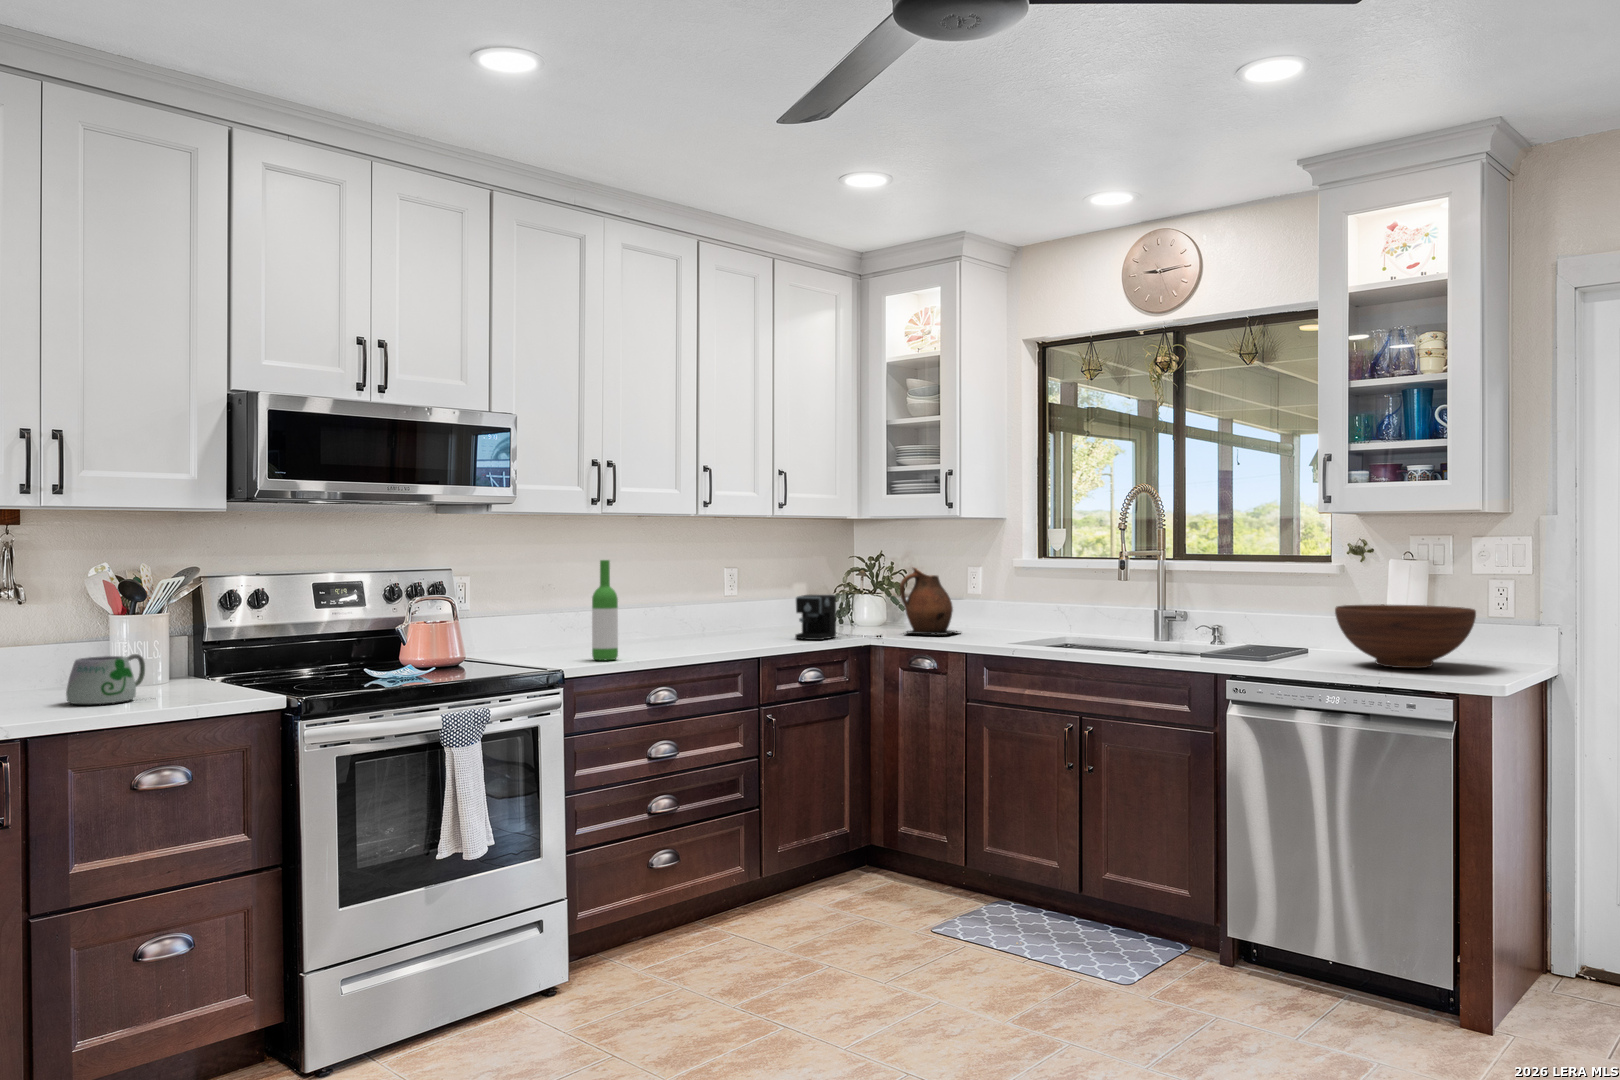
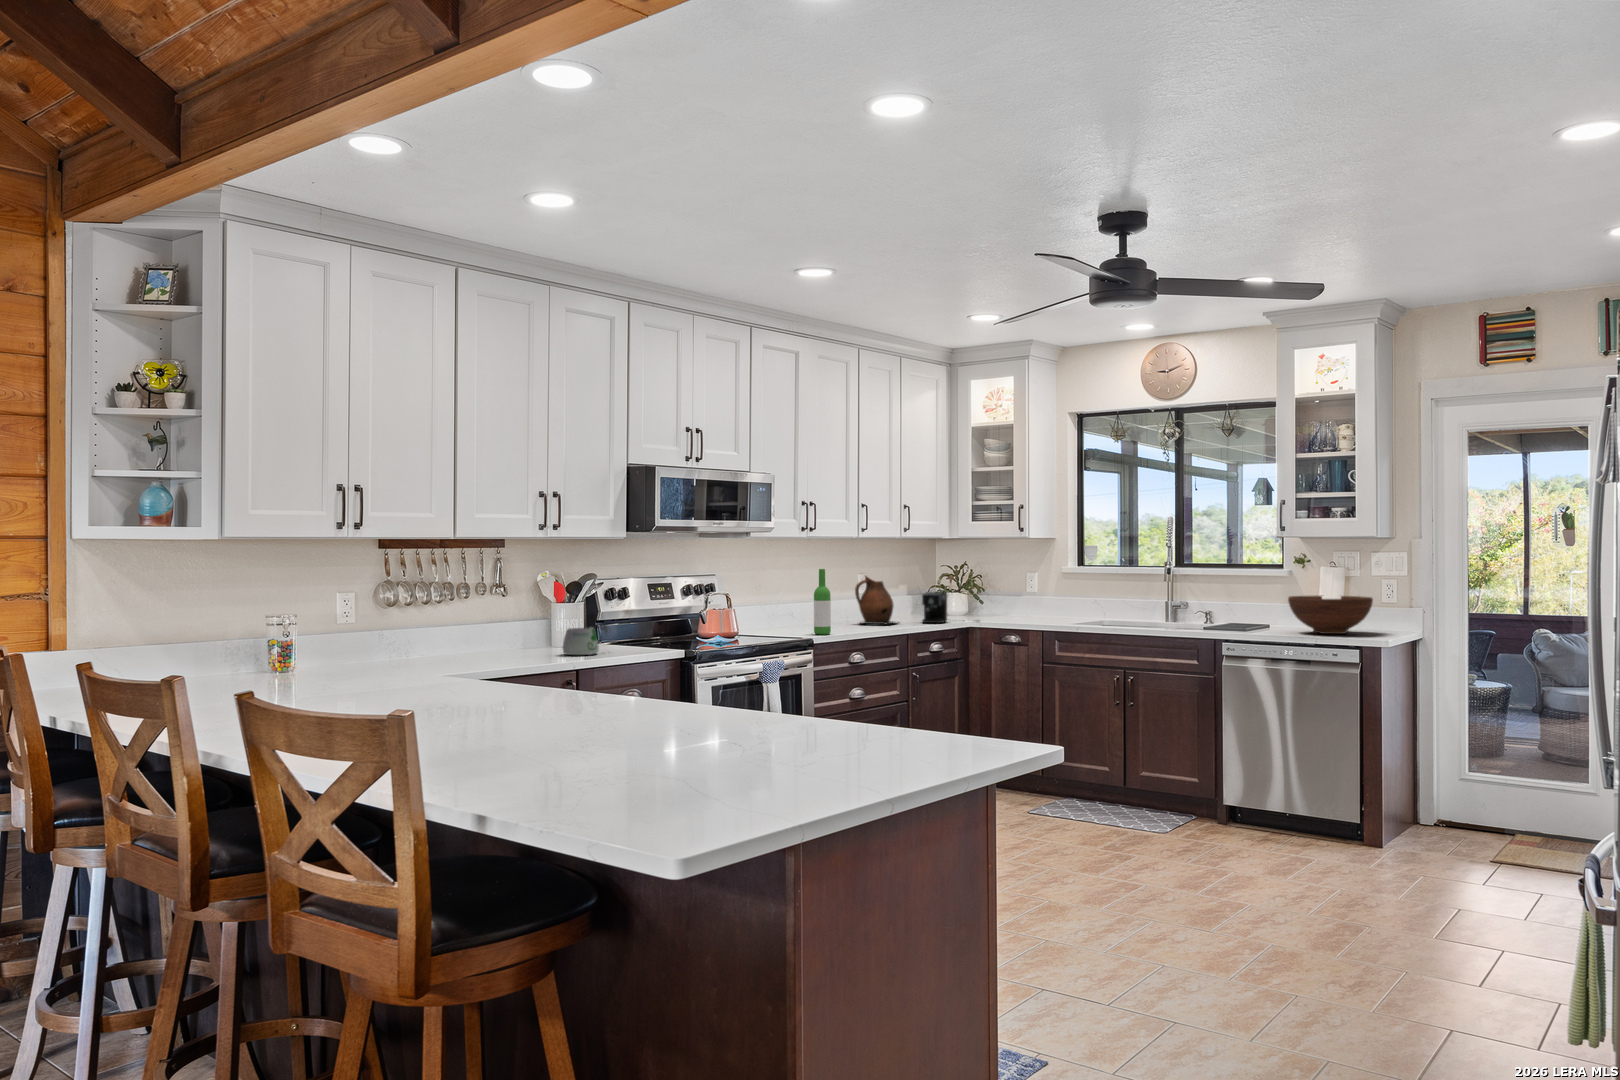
ceramic pitcher: present [900,568,958,635] -> present [855,576,899,624]

